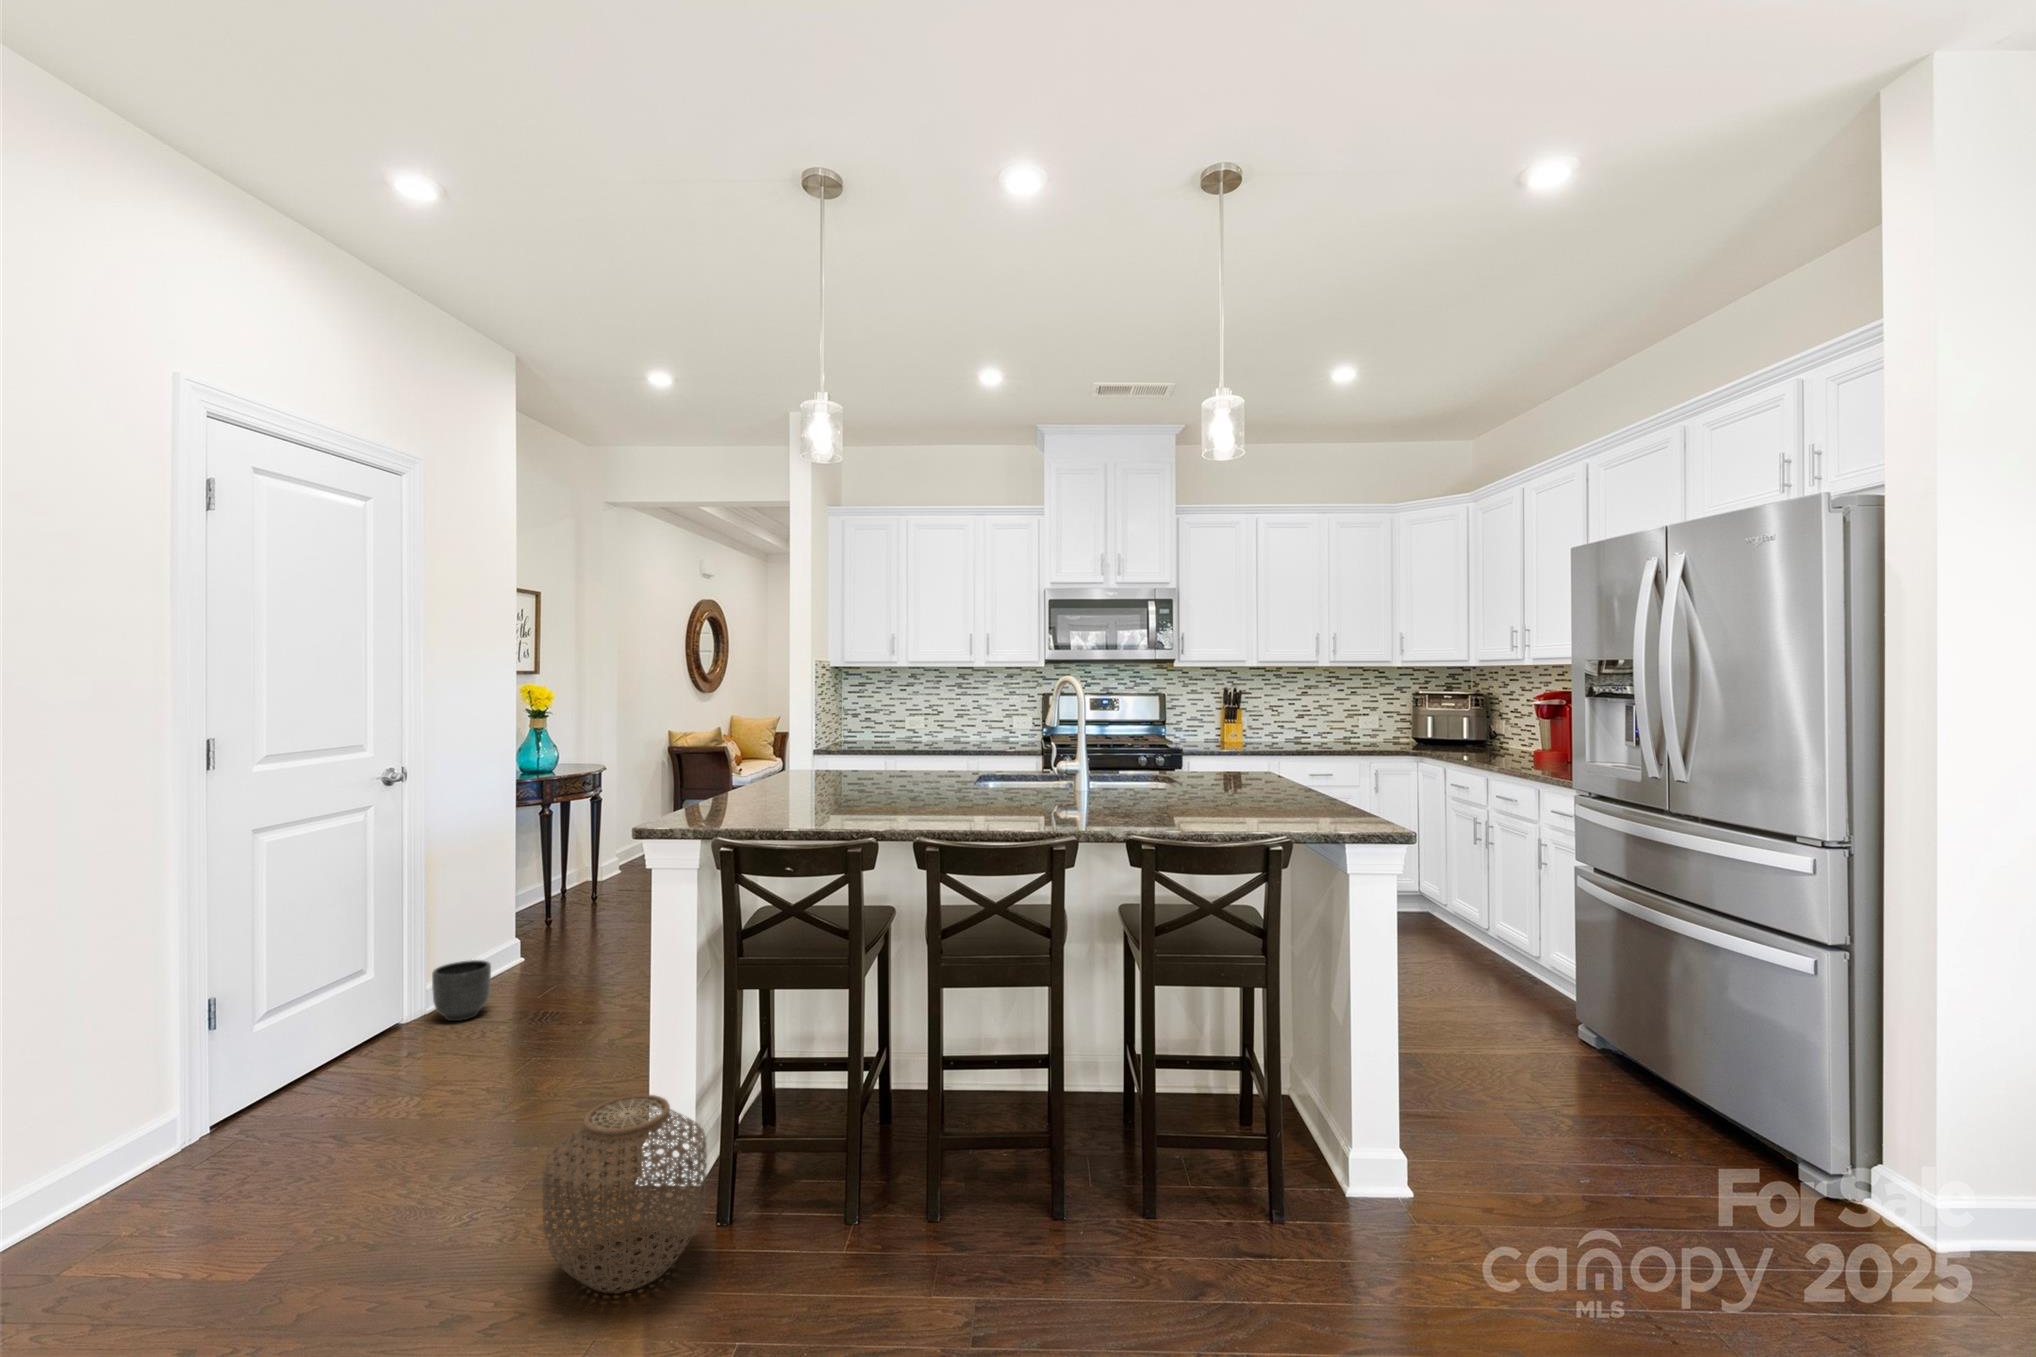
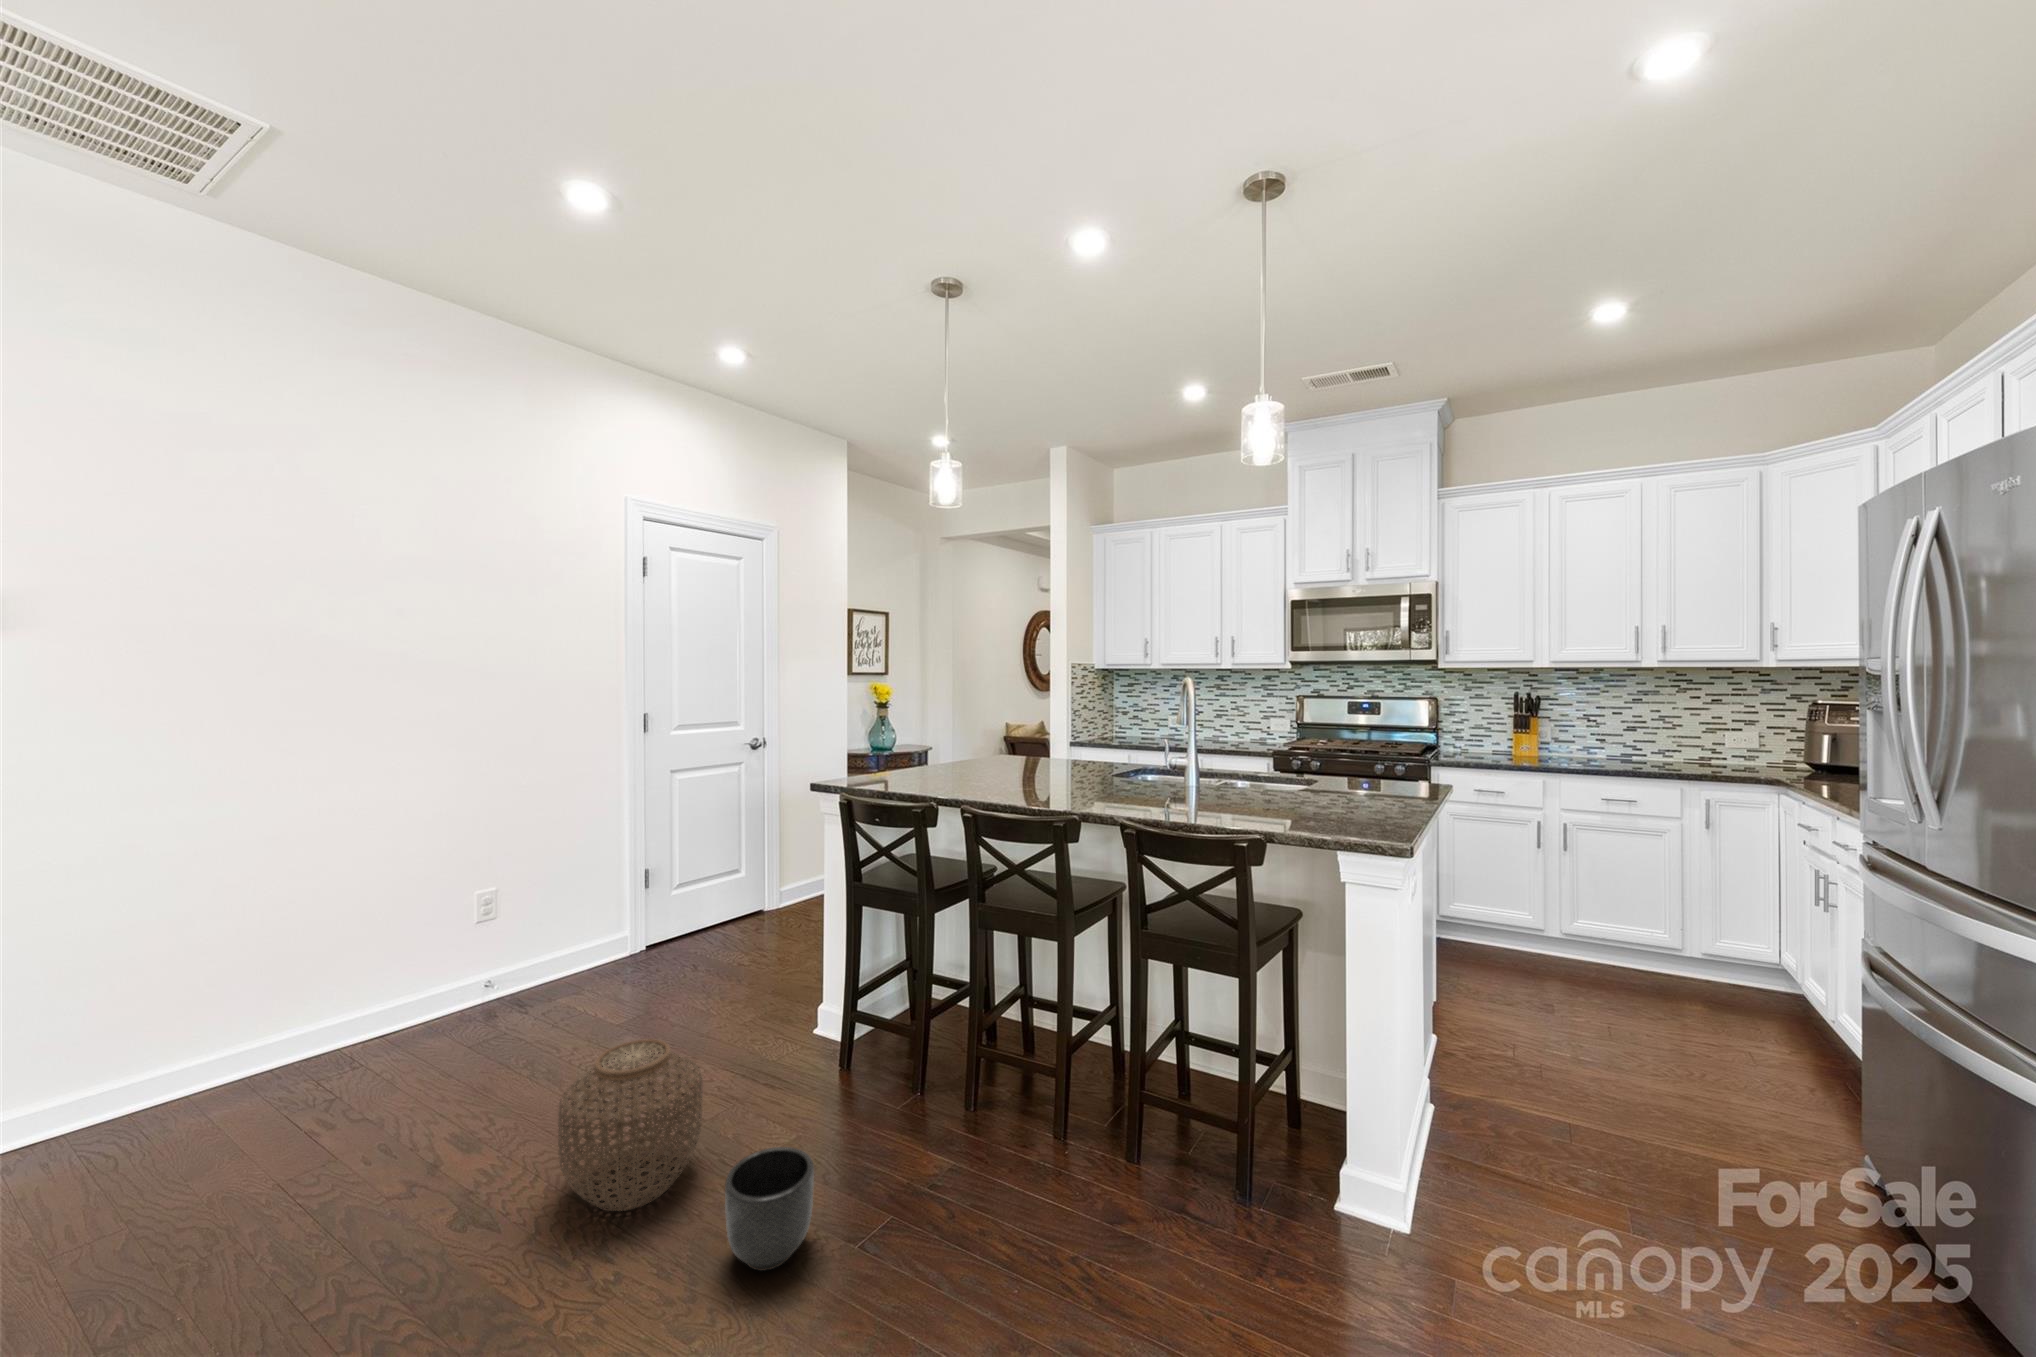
planter: present [432,960,491,1021] -> present [725,1147,814,1271]

